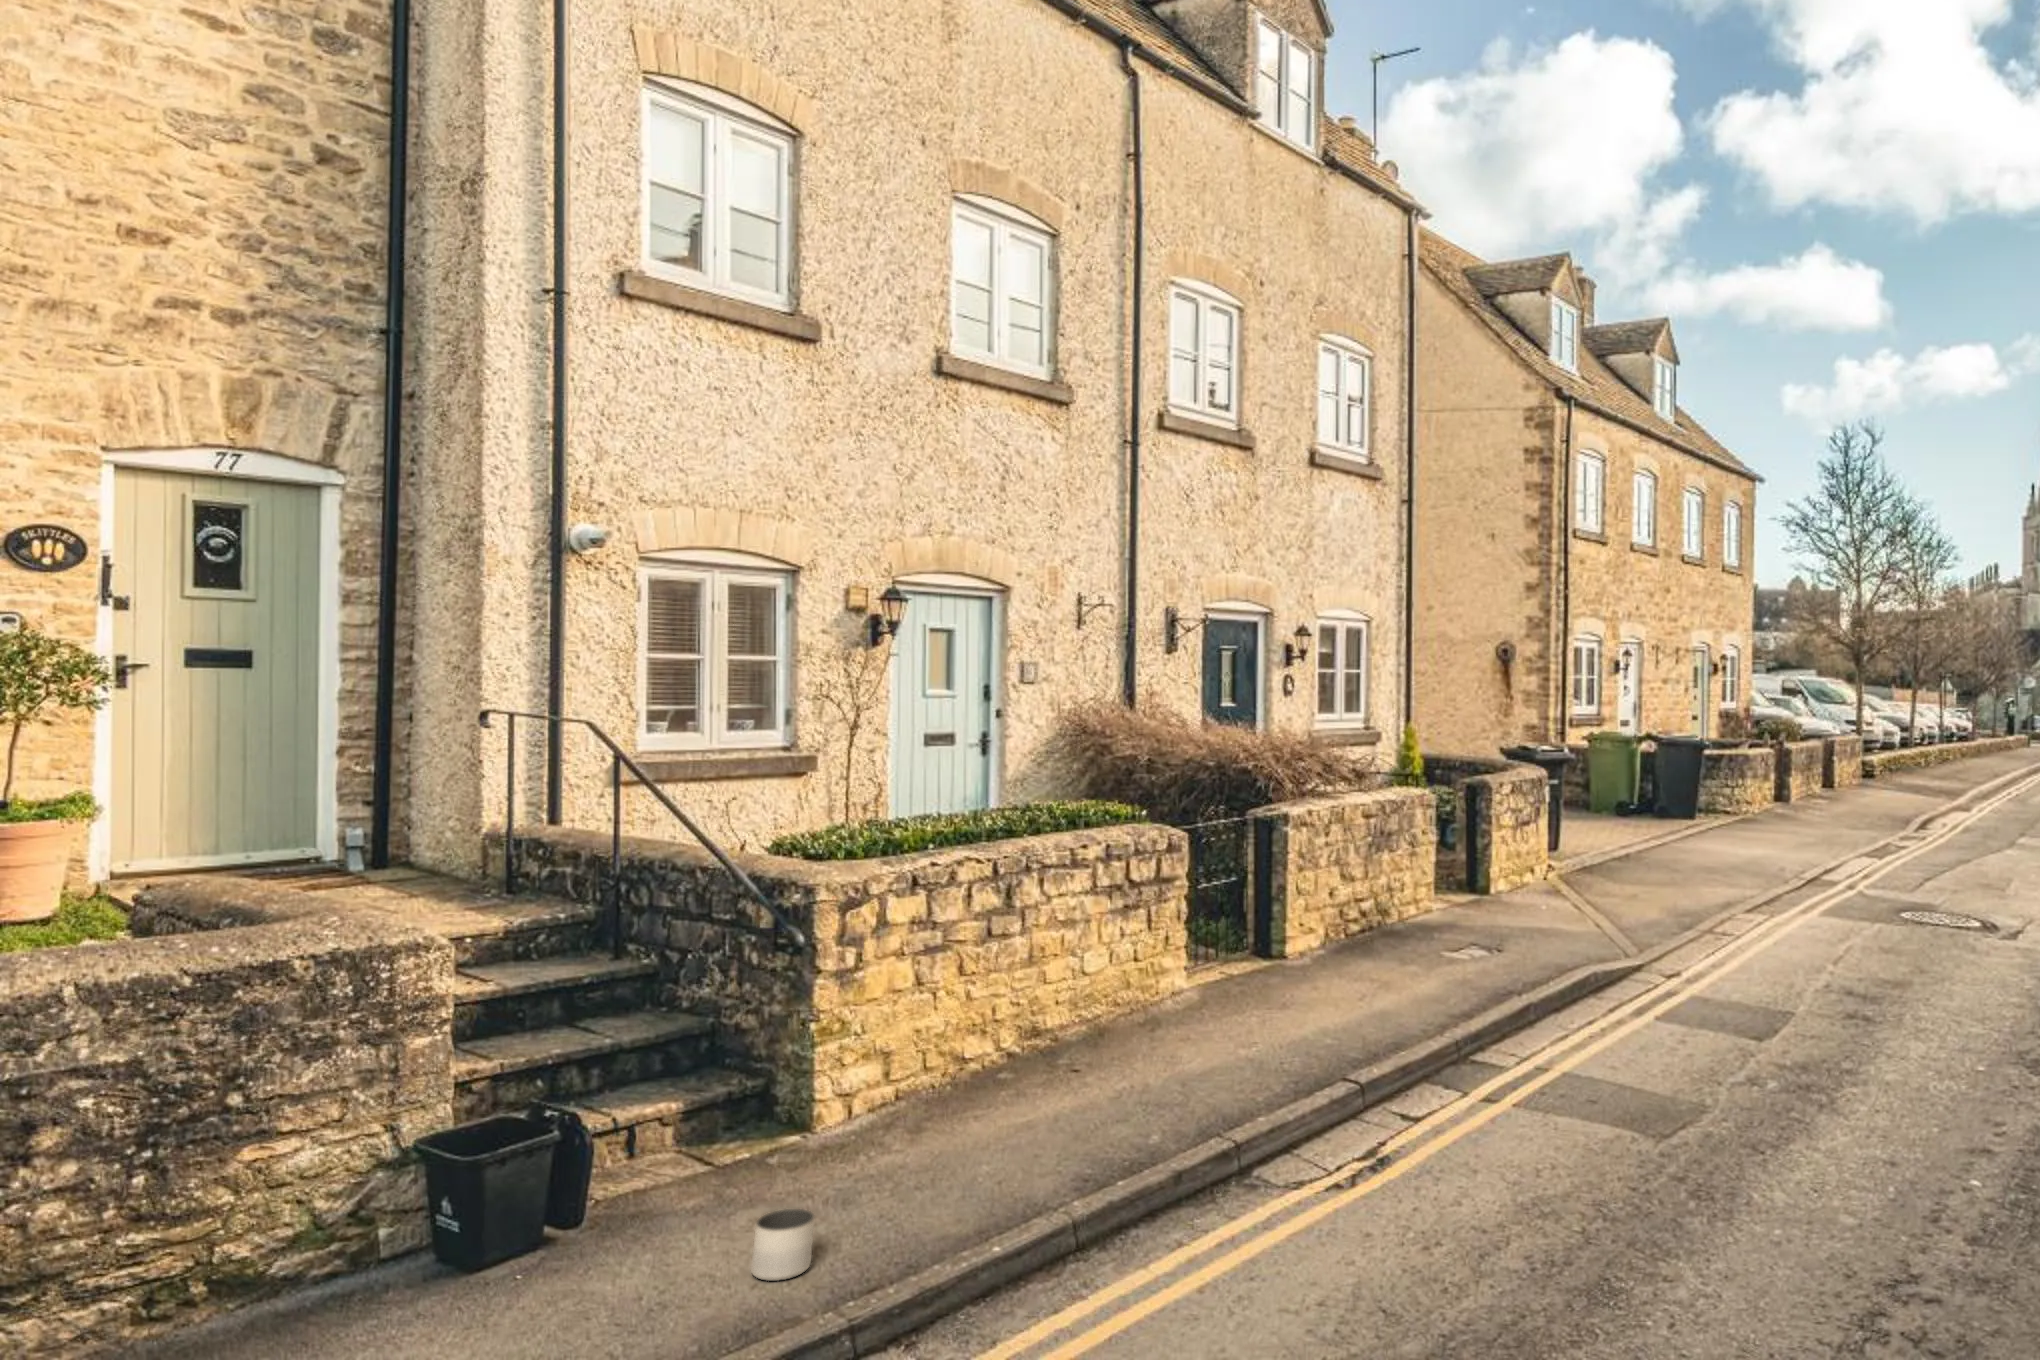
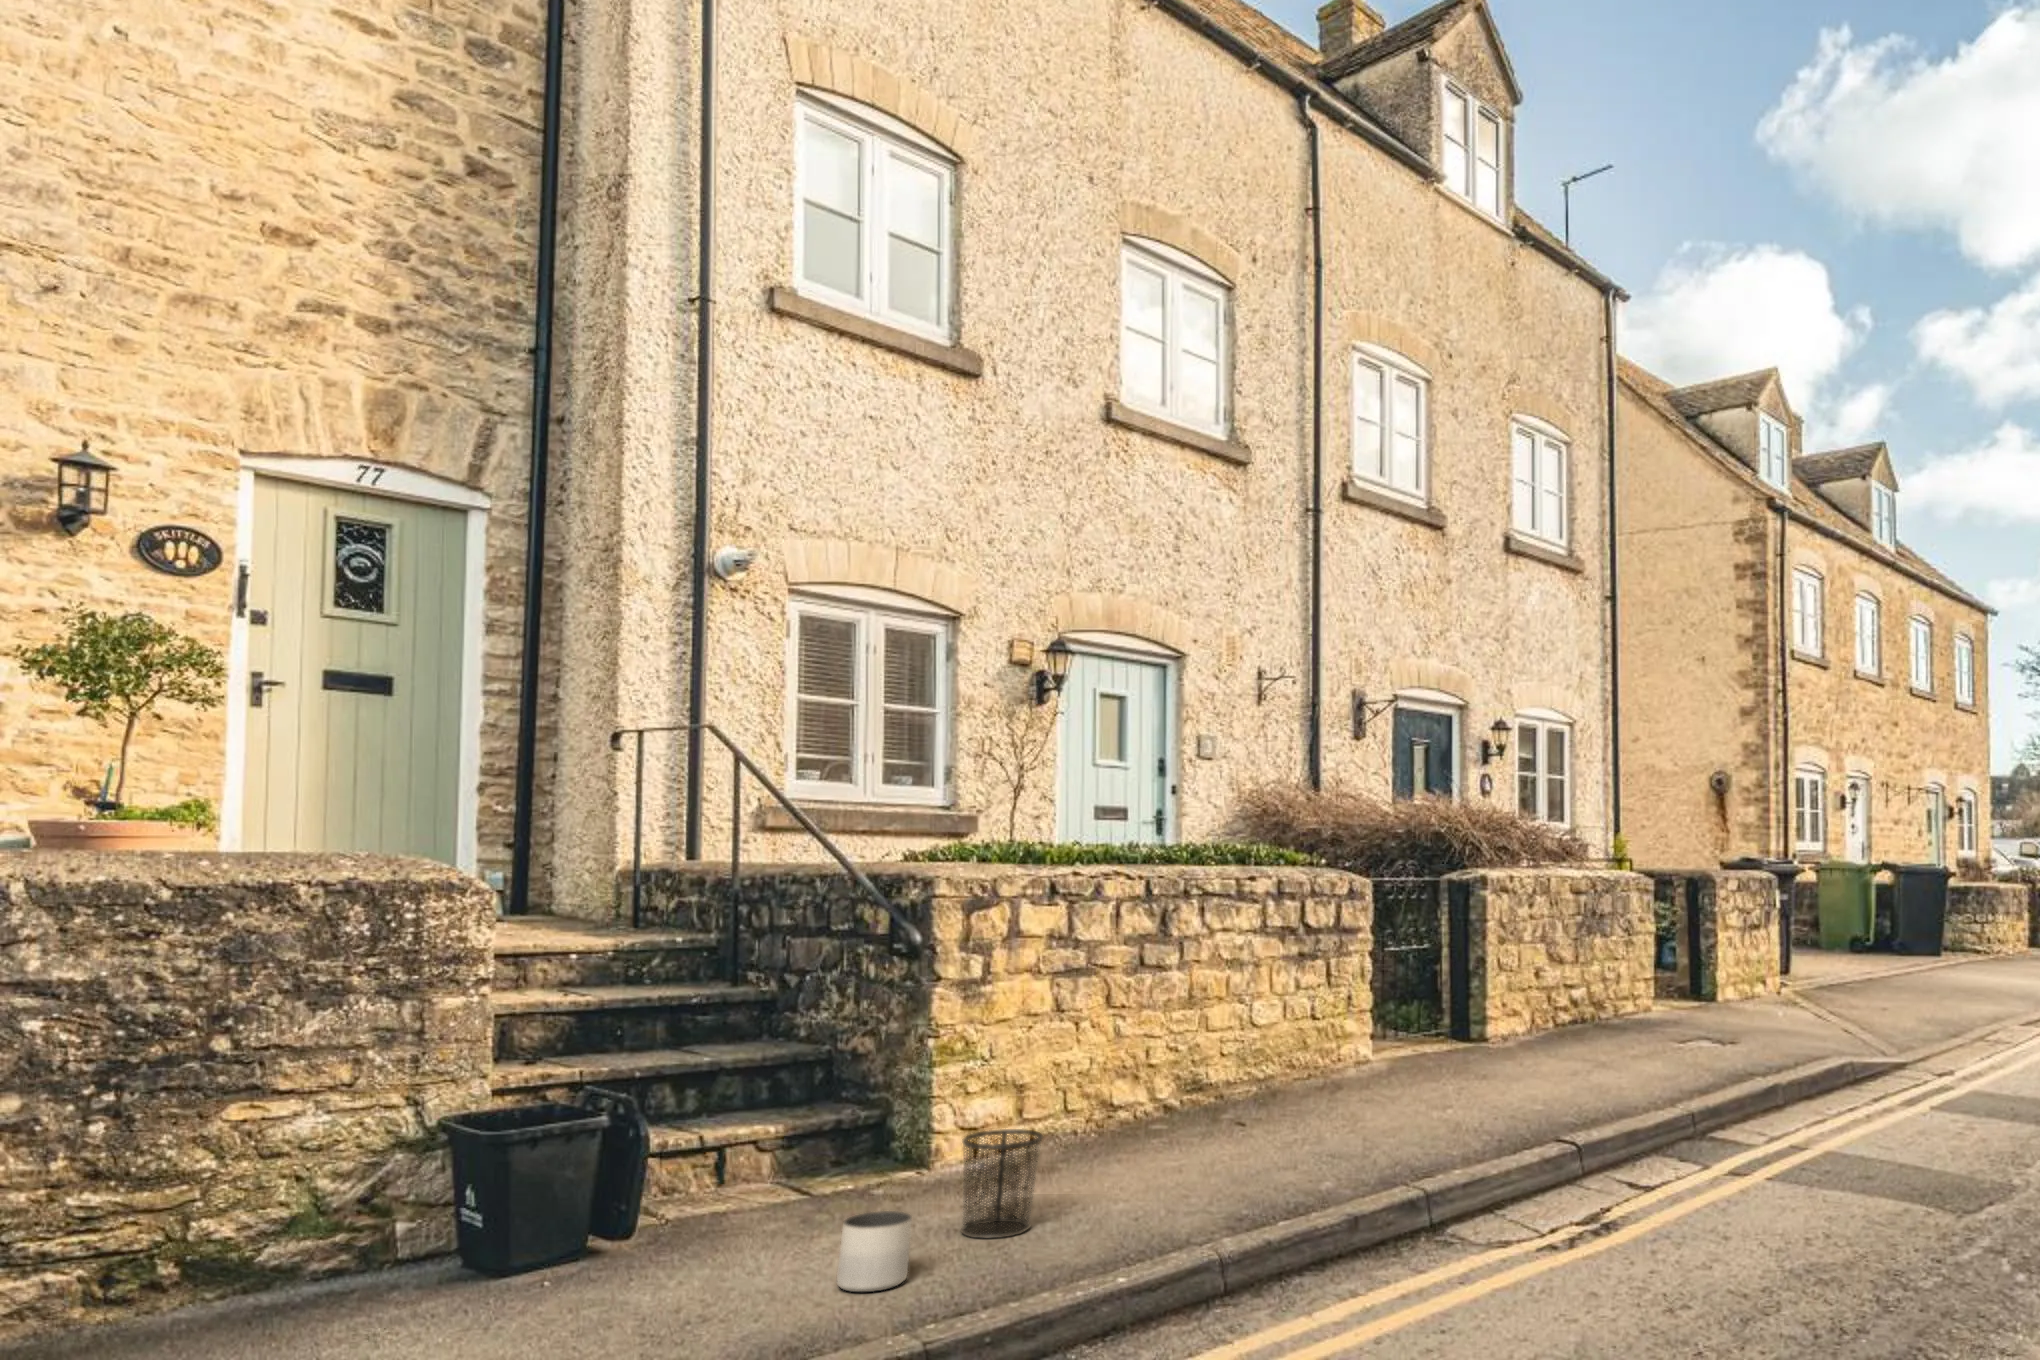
waste bin: none [847,1118,919,1215] -> present [961,1129,1043,1238]

